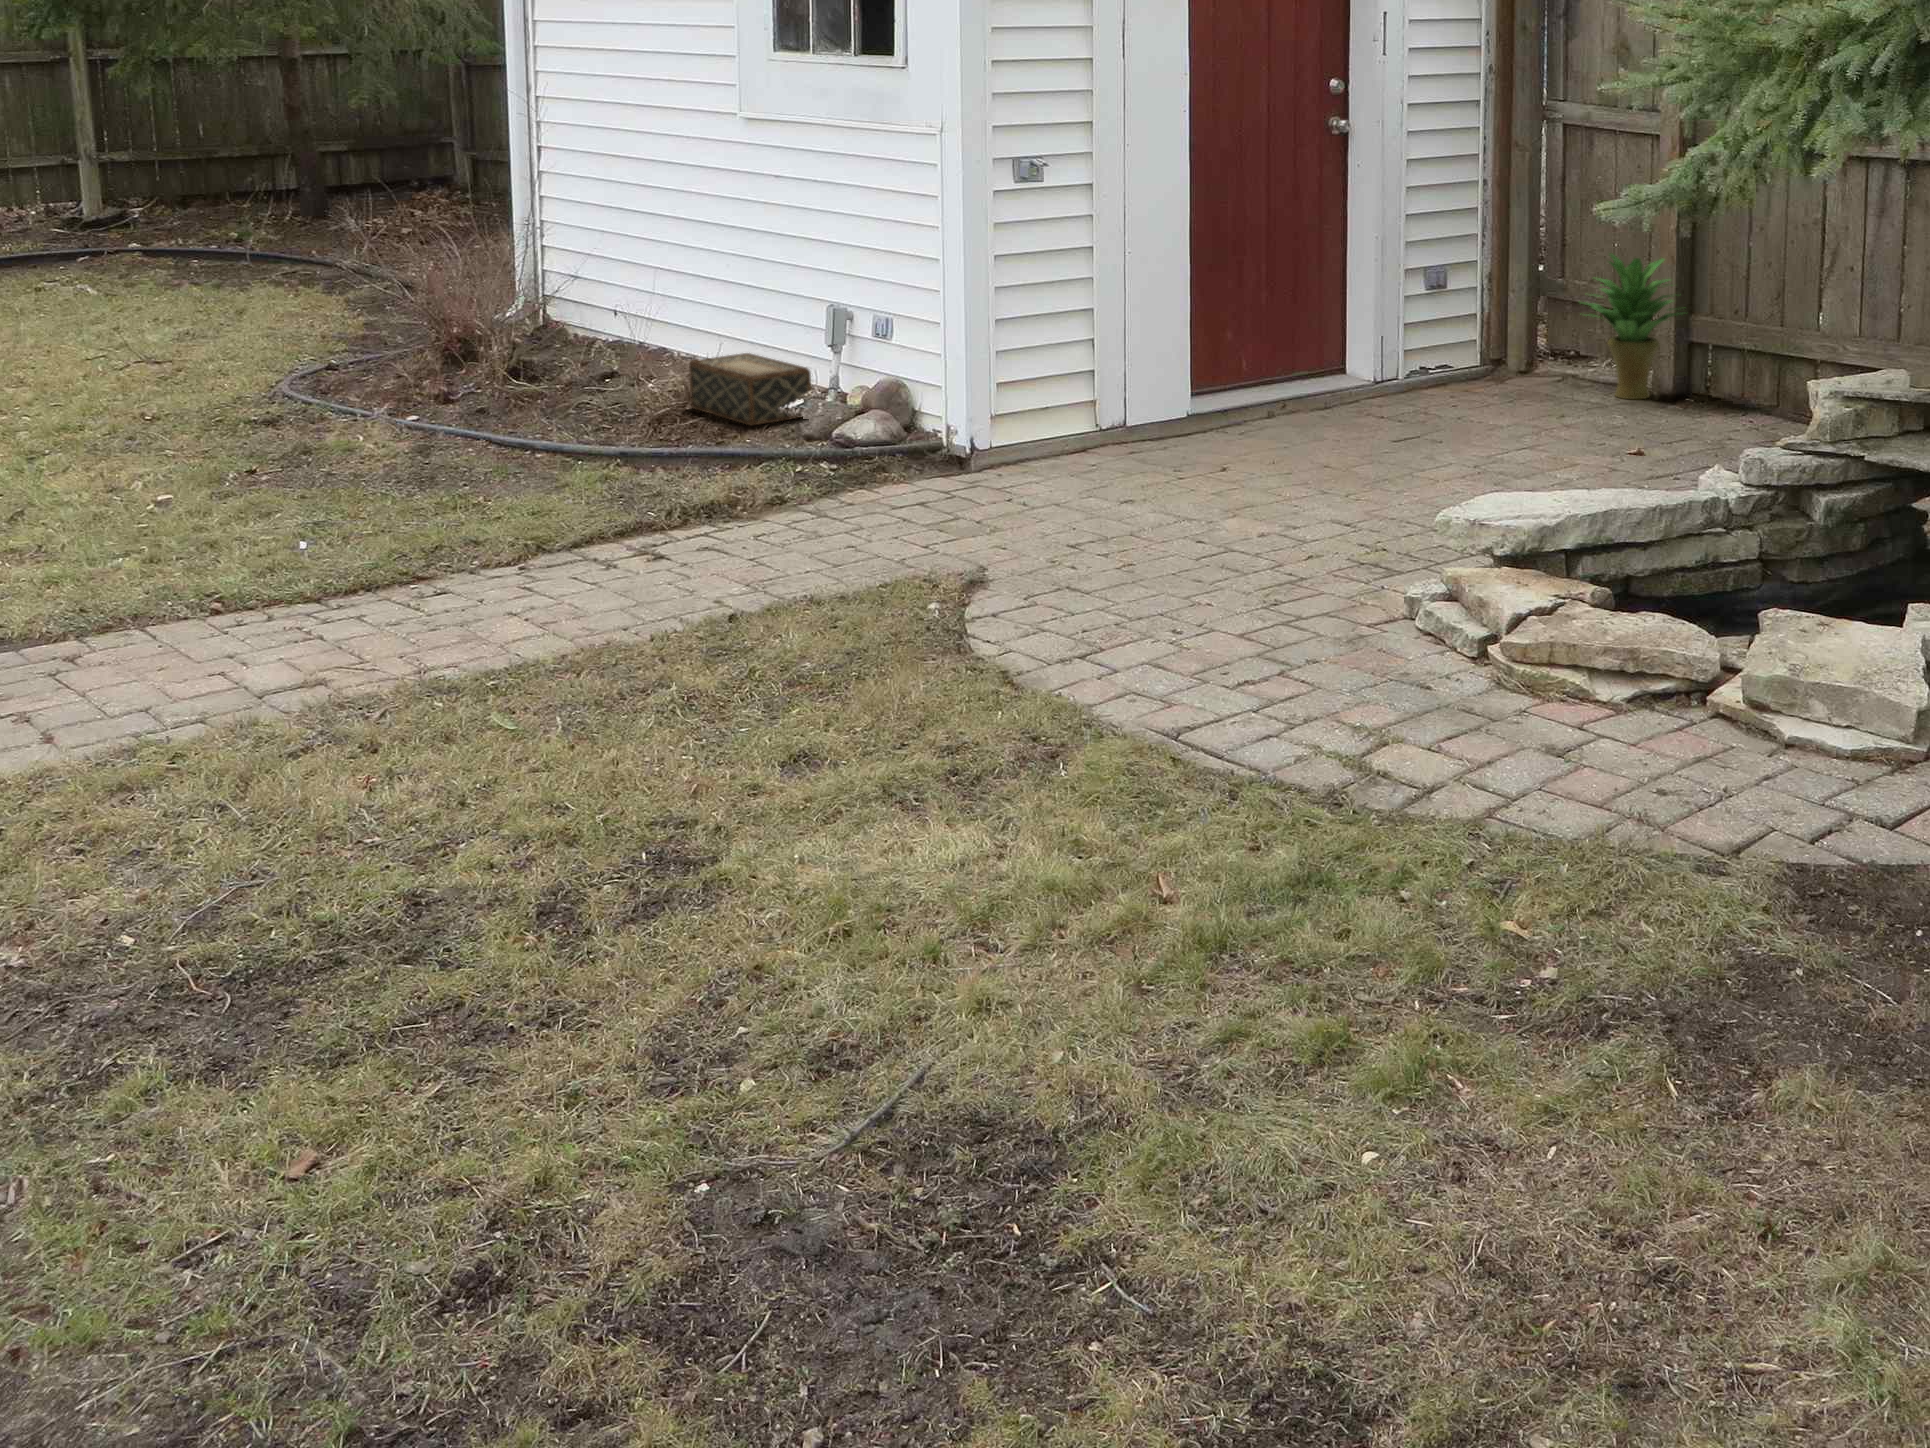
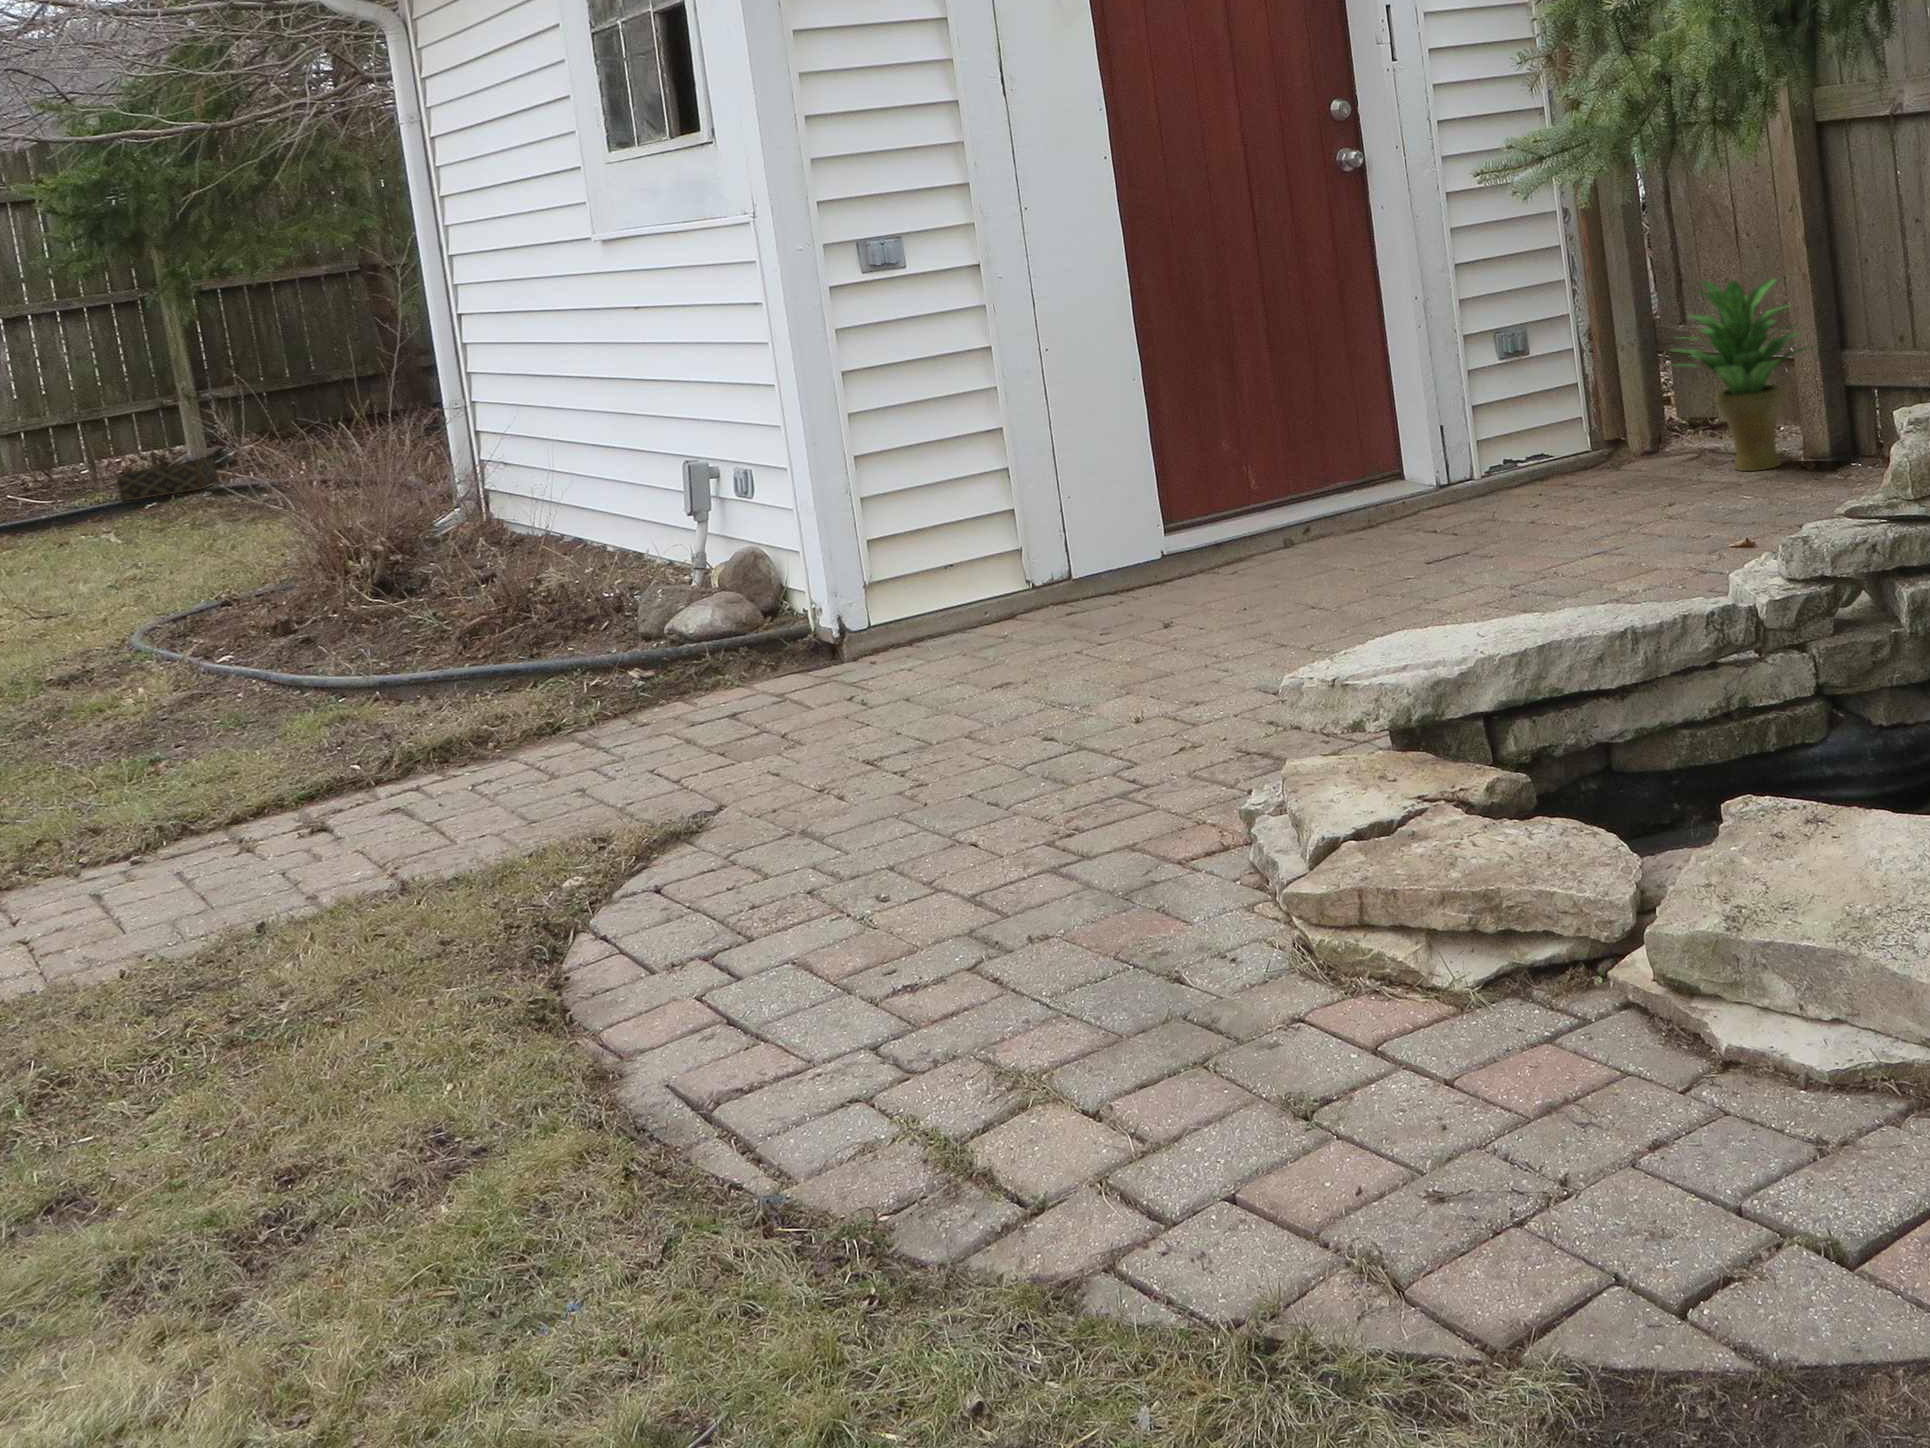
woven basket: present [689,353,811,425] -> present [117,458,218,501]

